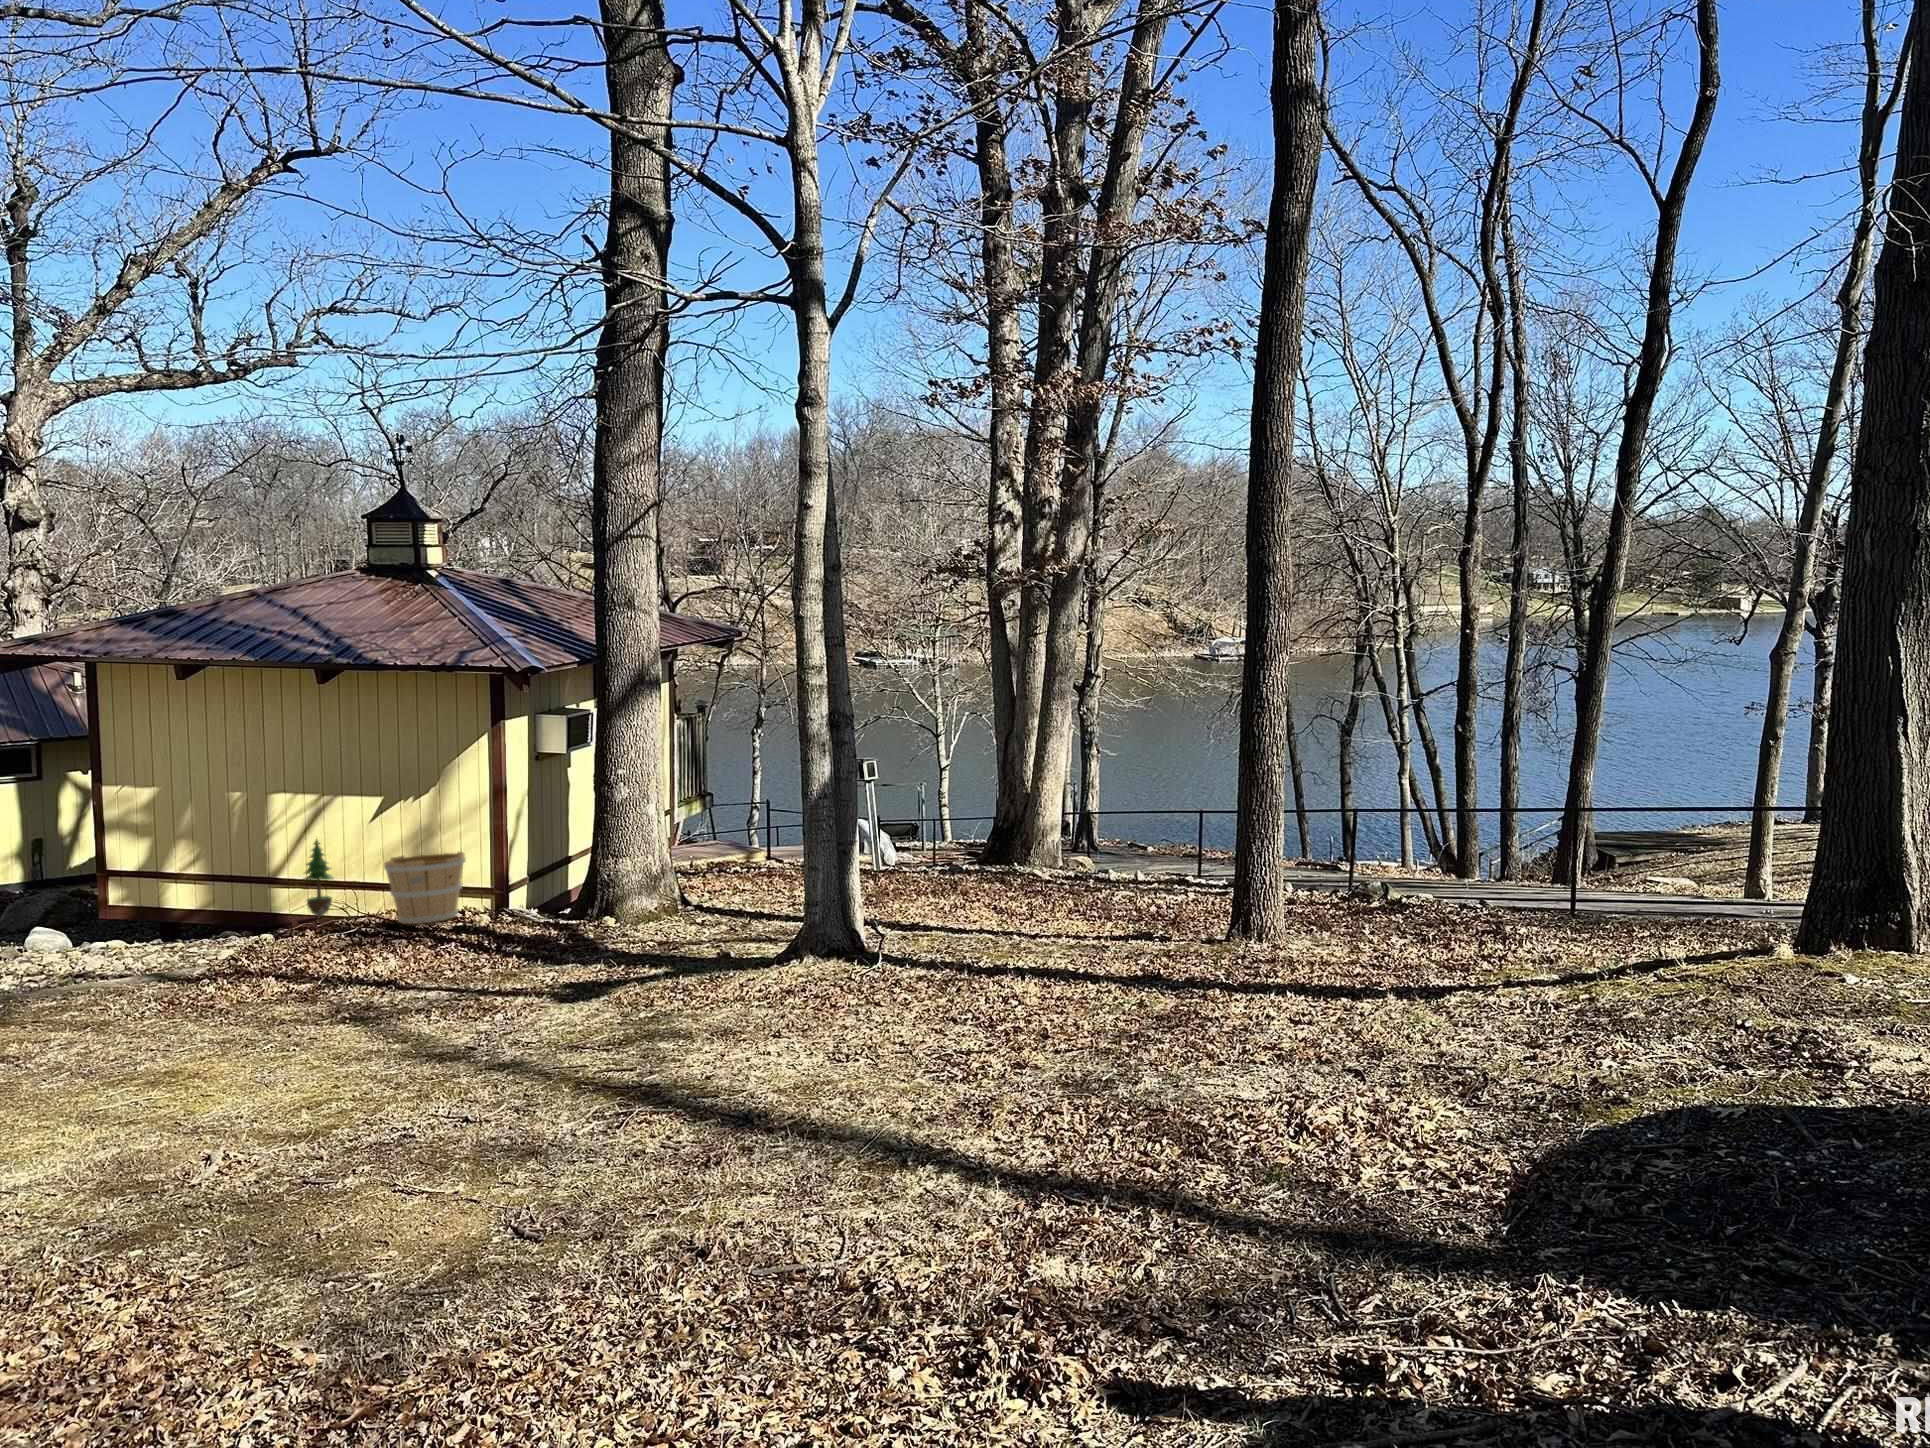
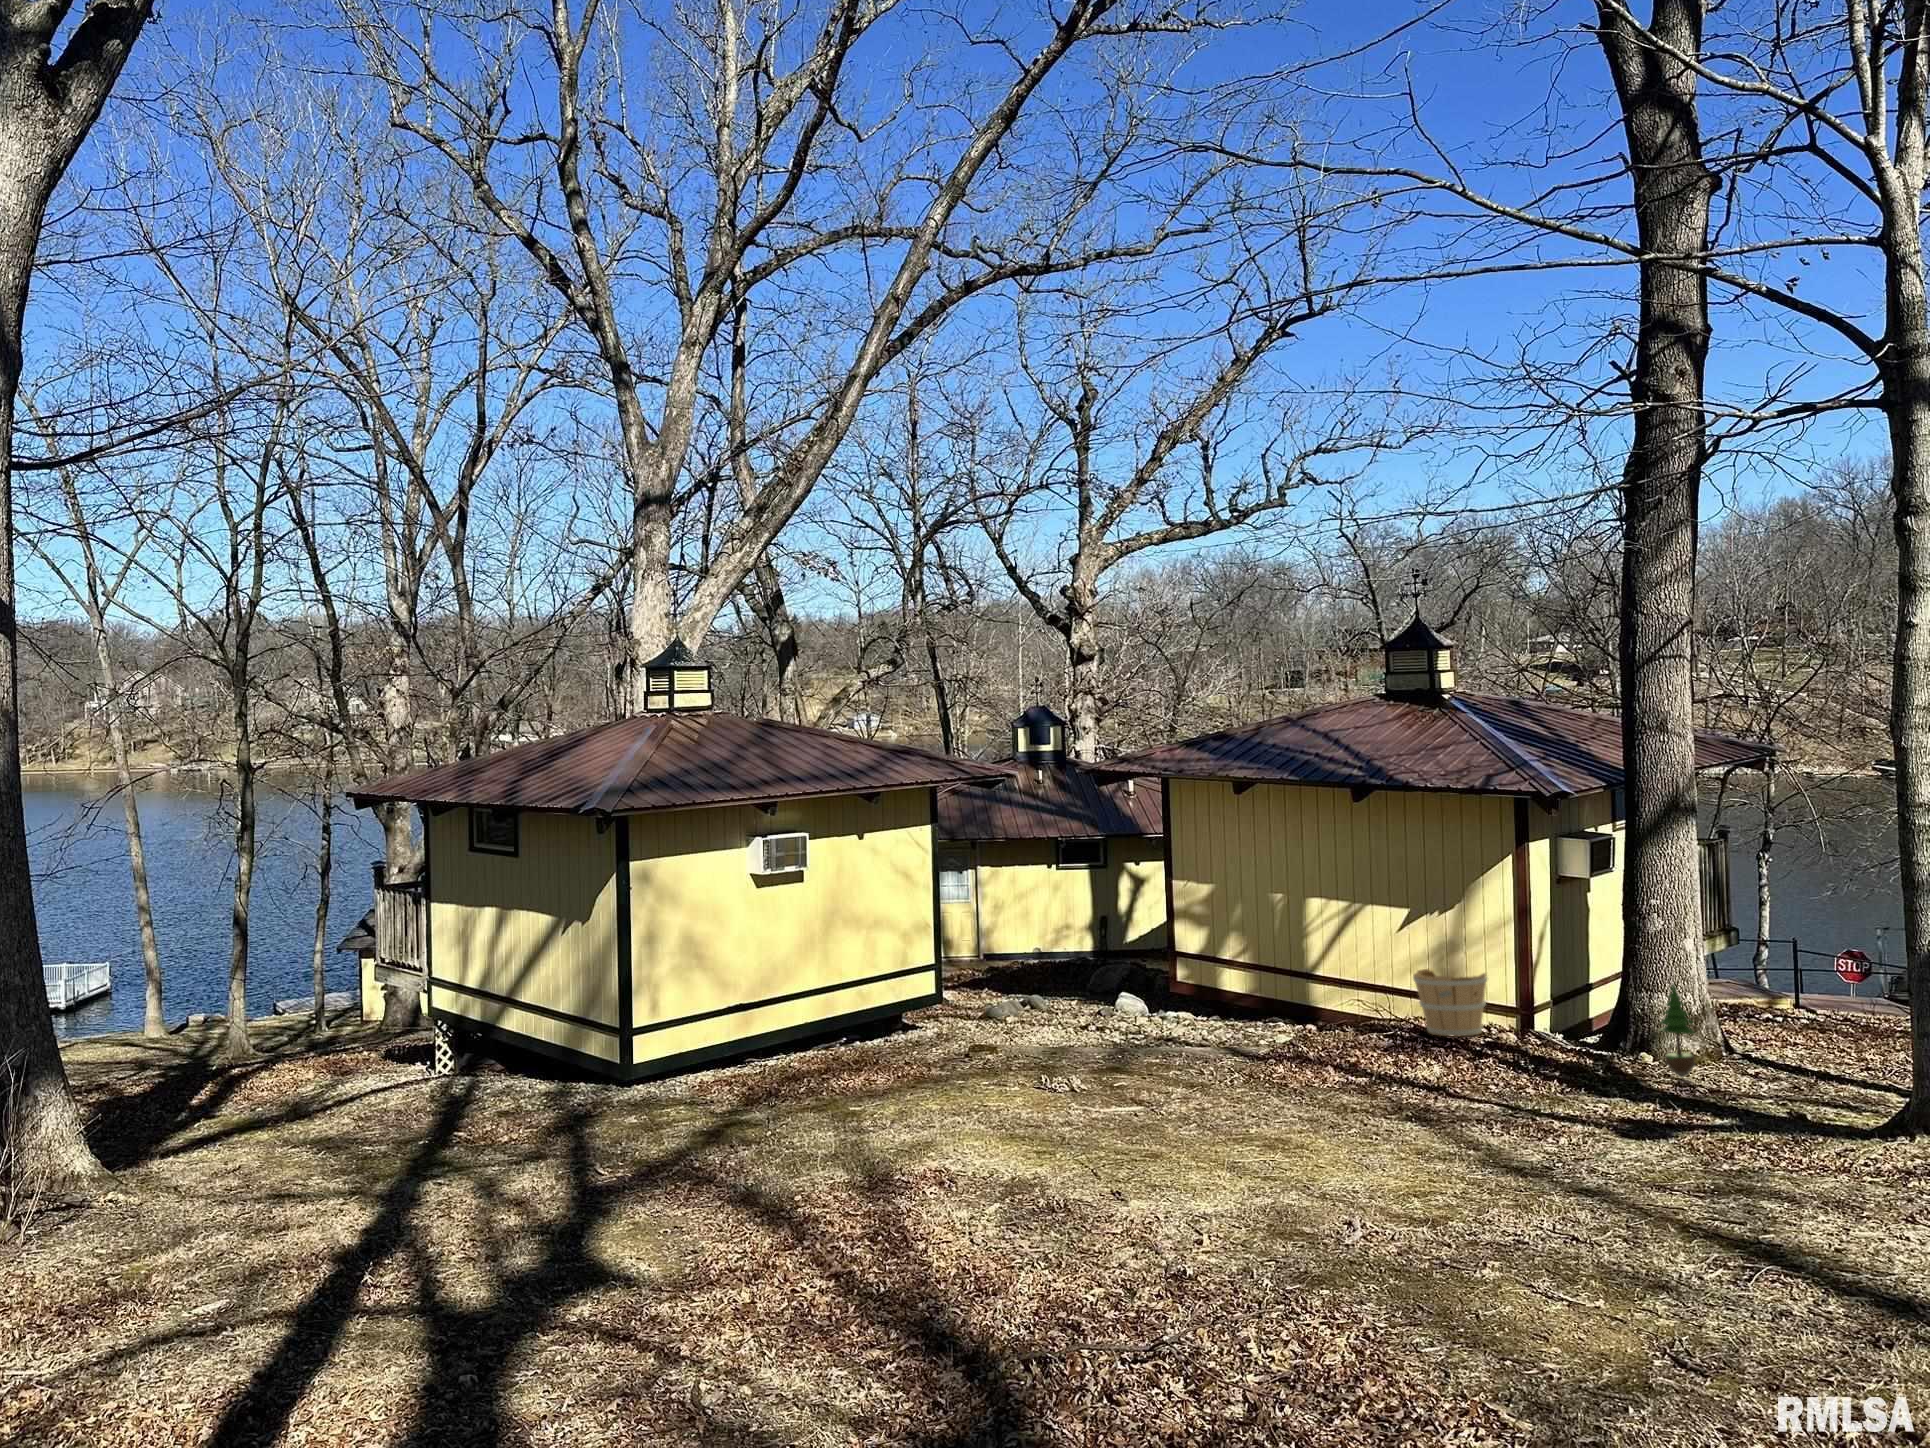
potted tree: present [304,839,333,917] -> present [1660,984,1696,1078]

